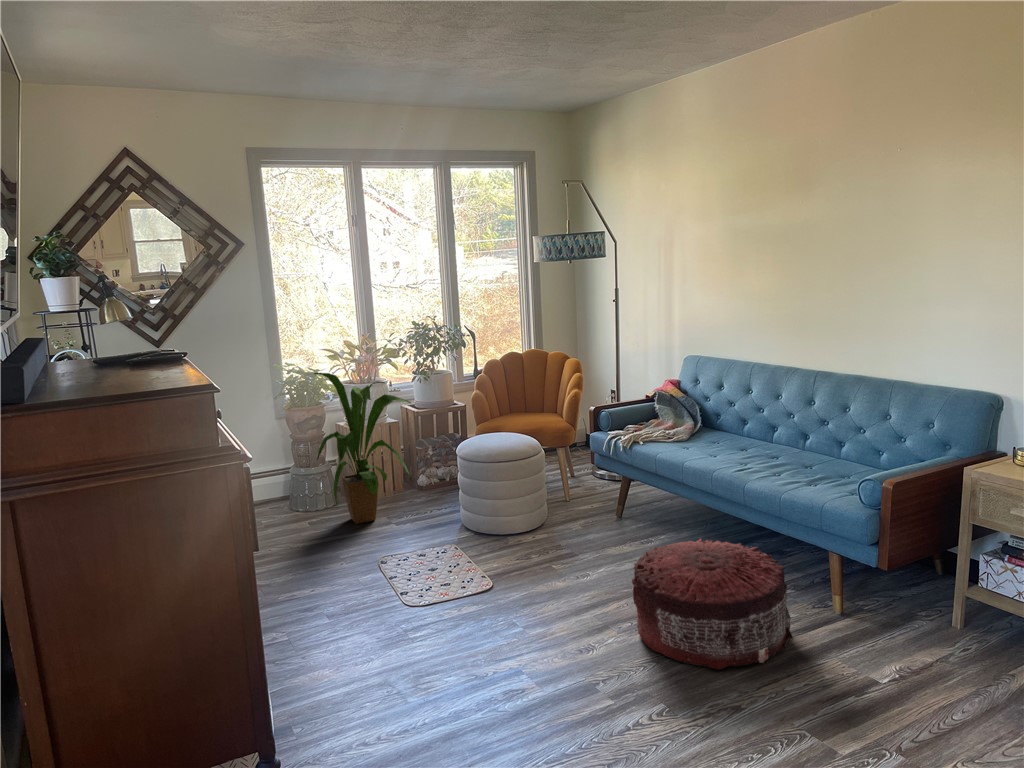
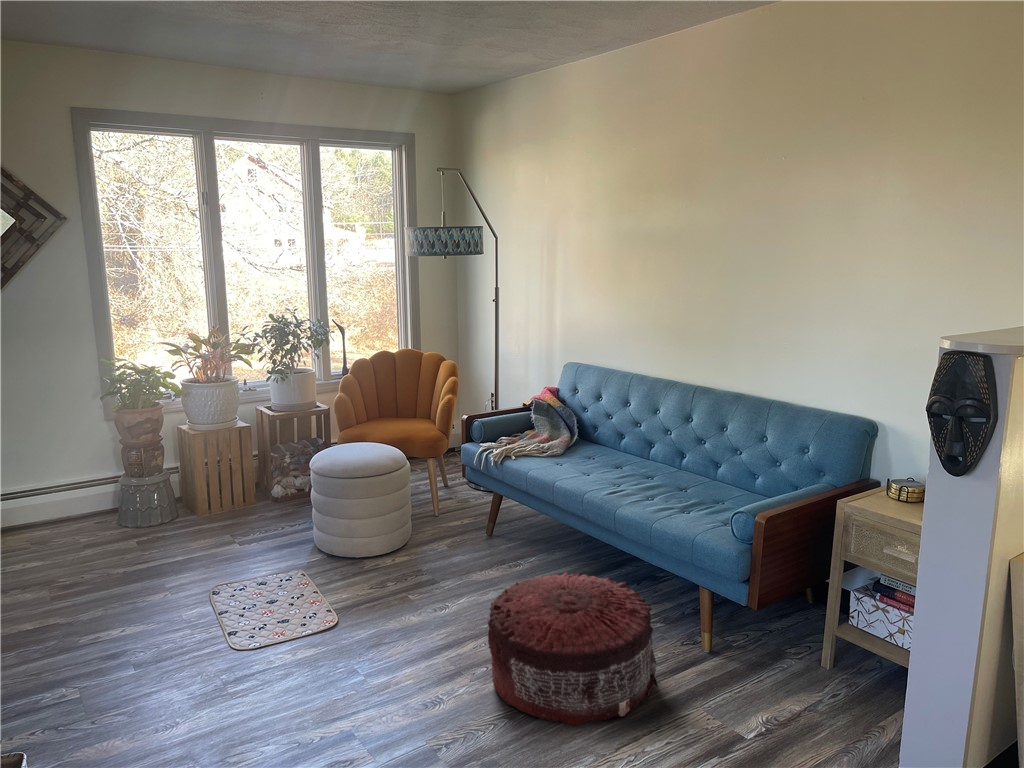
house plant: present [314,373,412,524] -> none [140,373,264,545]

